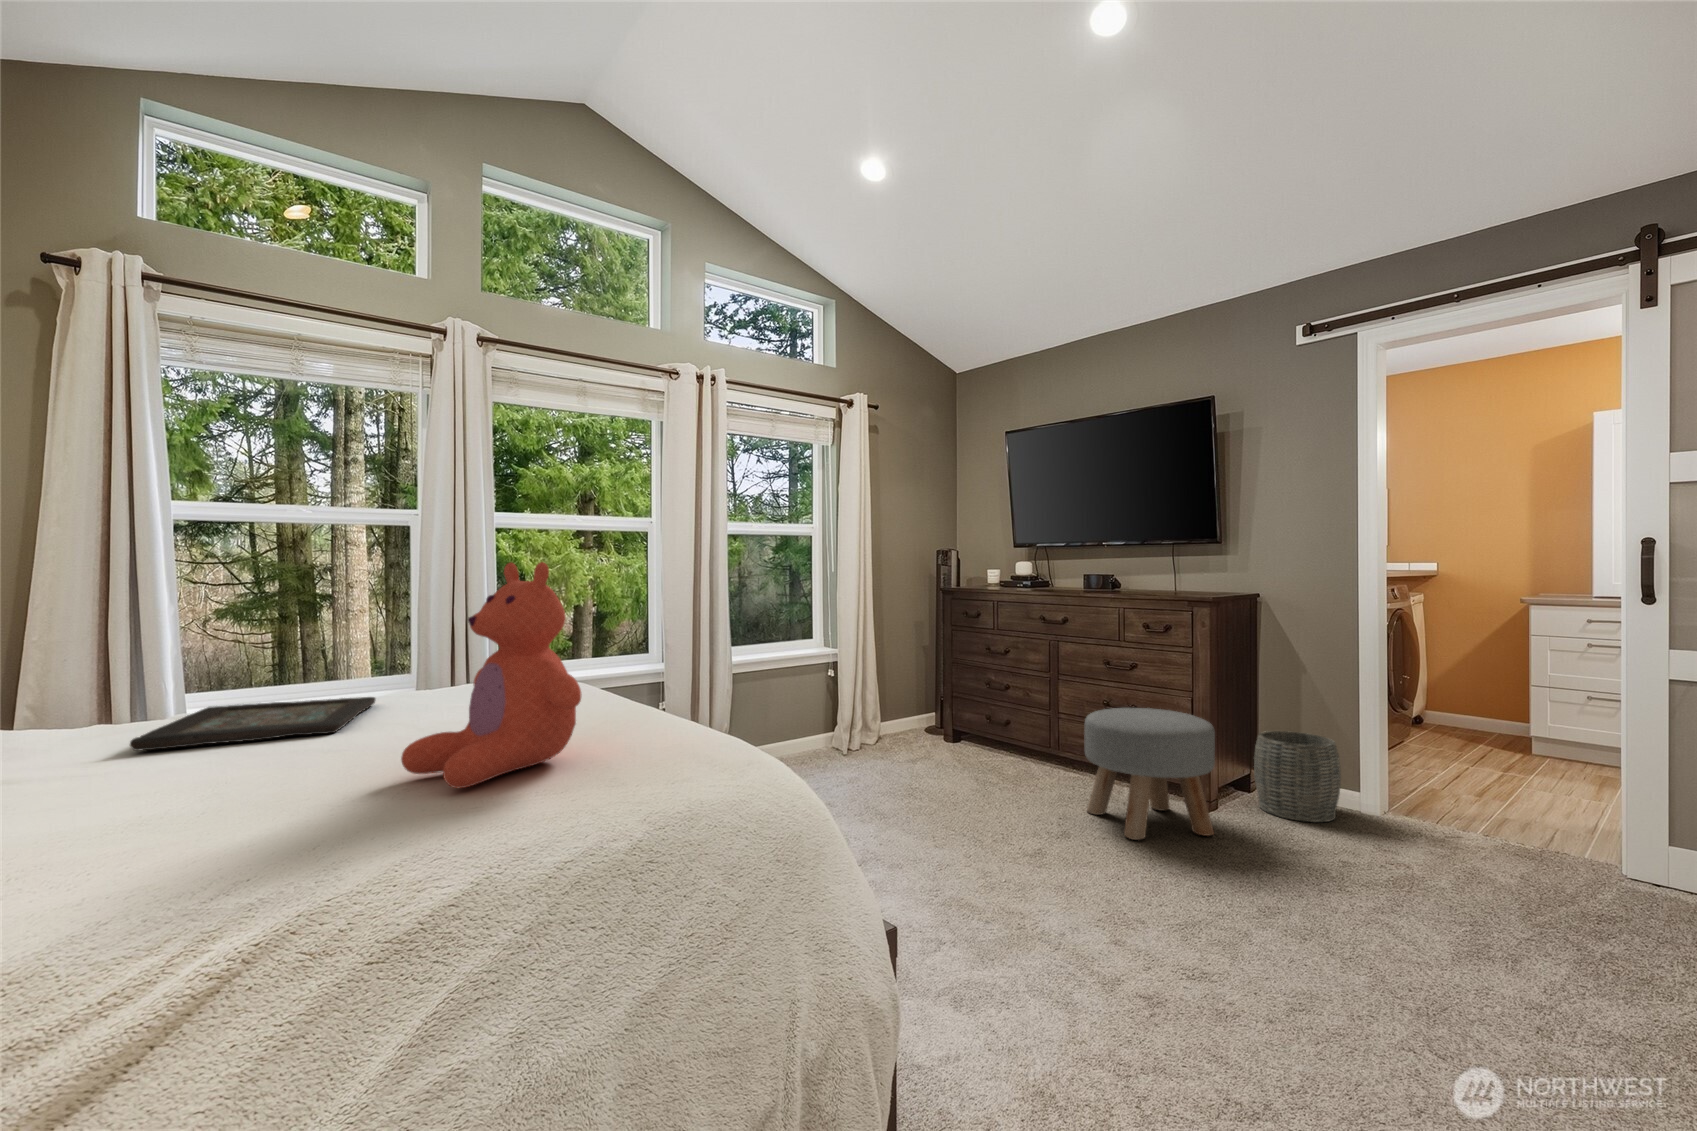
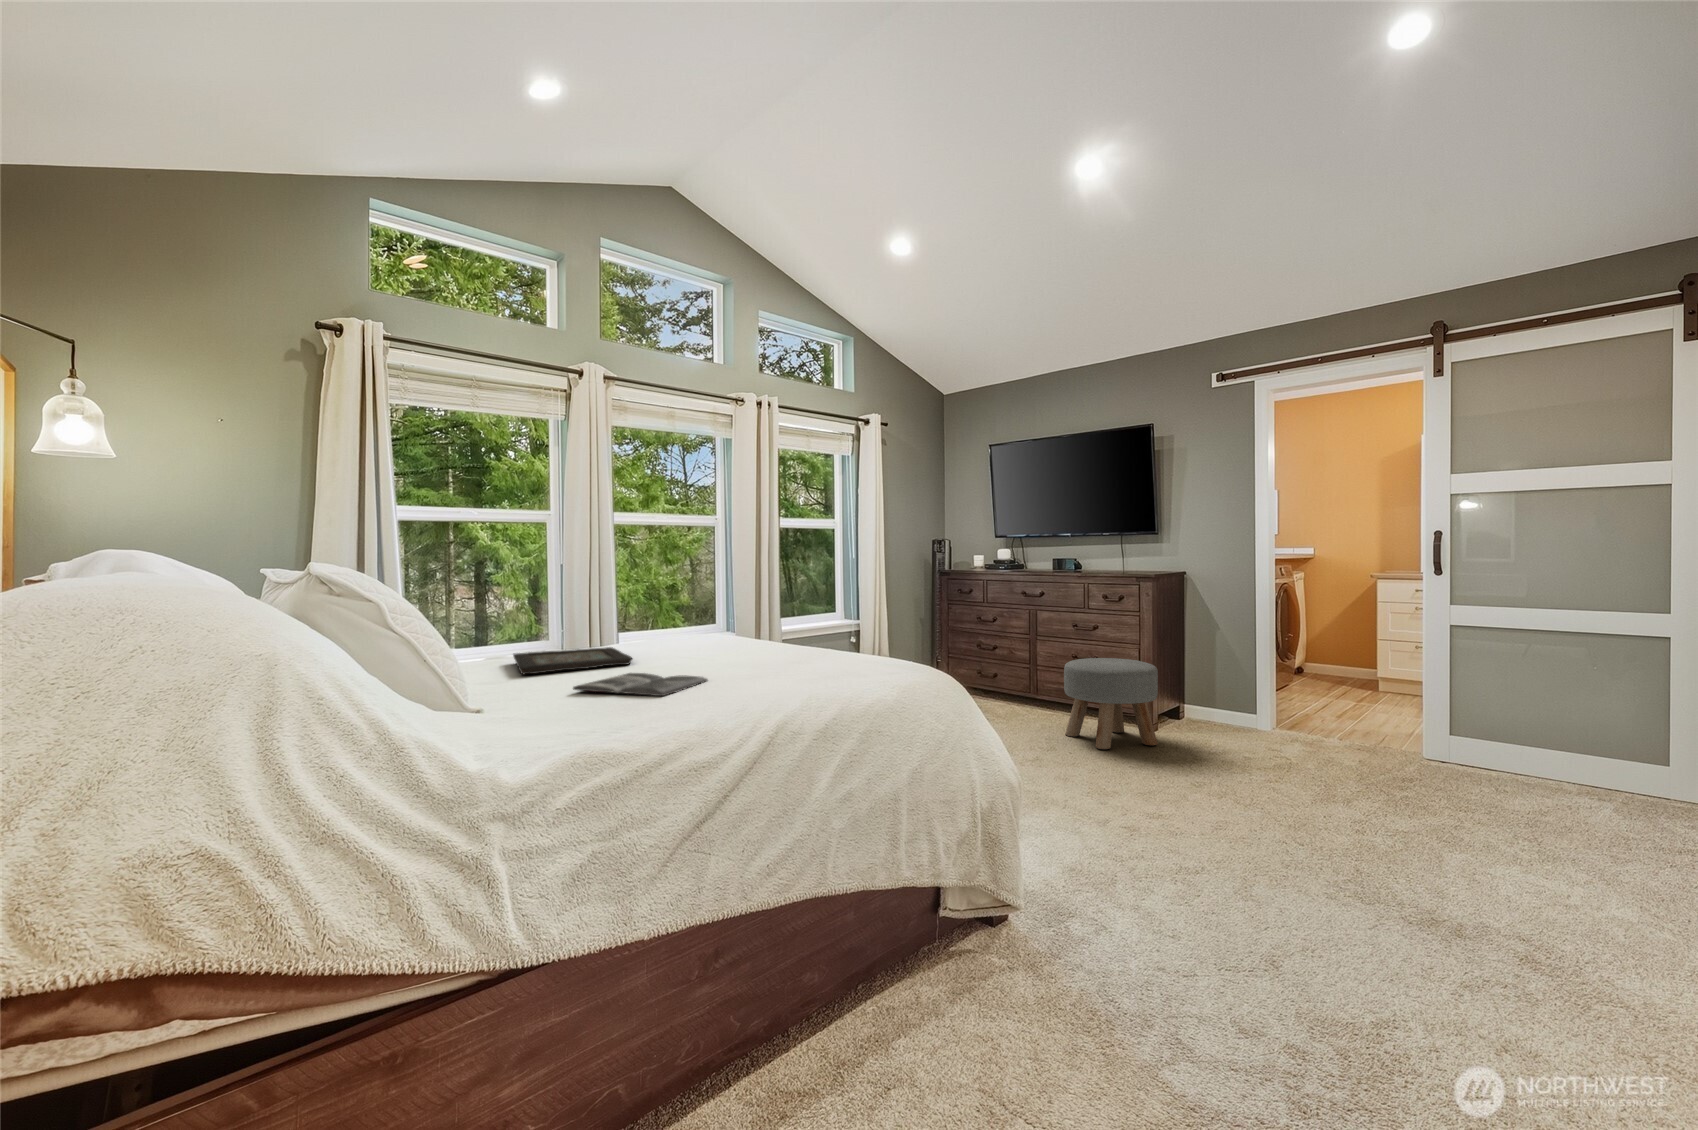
teddy bear: present [401,562,582,788] -> none [739,553,838,678]
woven basket: present [1254,731,1341,822] -> none [1183,673,1243,736]
magazine: none [68,761,341,833] -> present [573,673,708,696]

